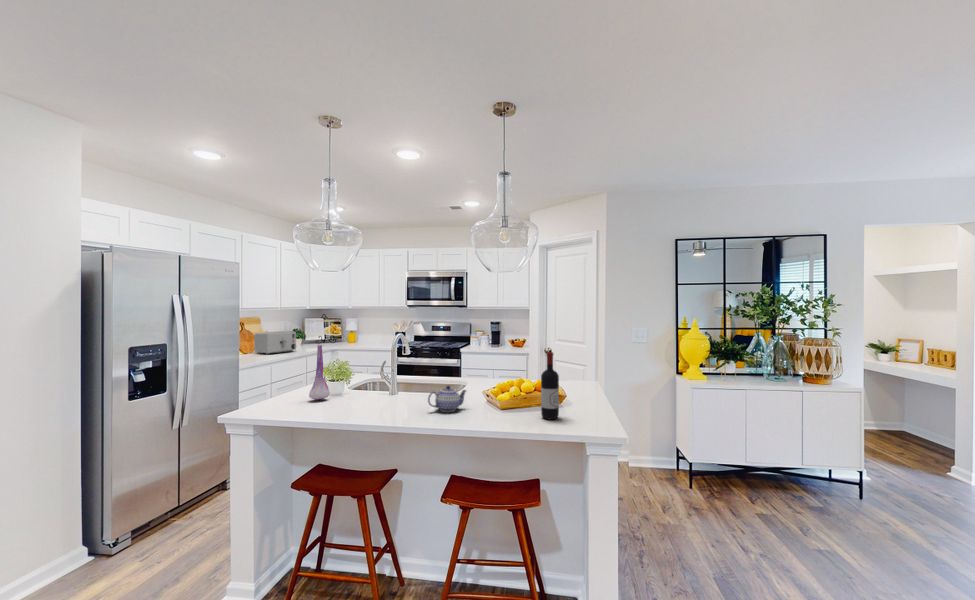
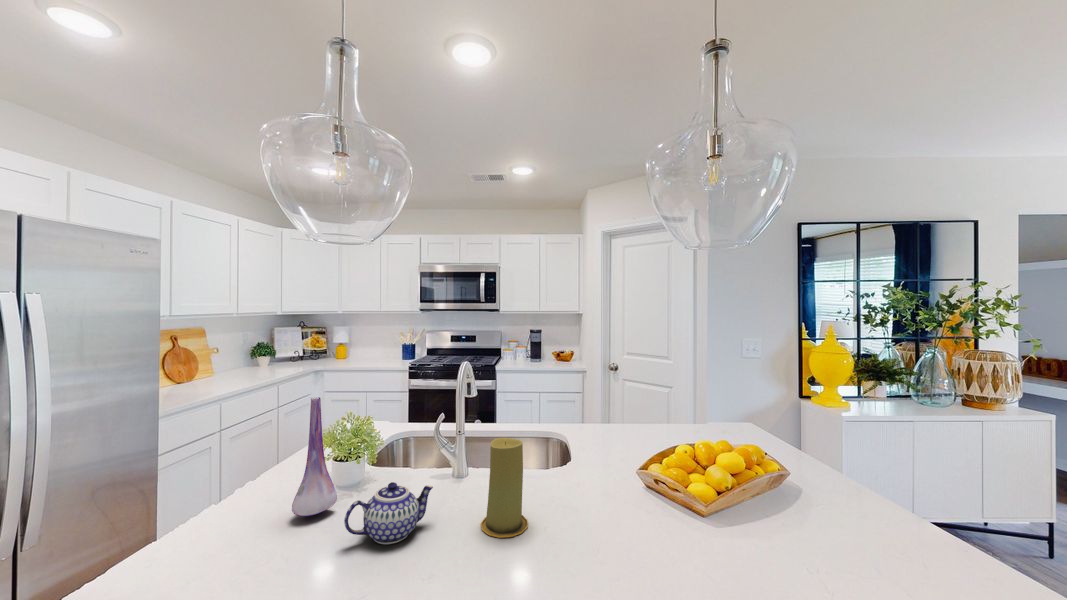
toaster: present [254,331,296,354] -> none [192,347,262,385]
wine bottle: present [541,352,559,419] -> none [811,410,856,556]
candle: none [392,366,415,409] -> present [481,438,528,538]
teapot: present [428,386,466,412] -> present [344,482,433,544]

